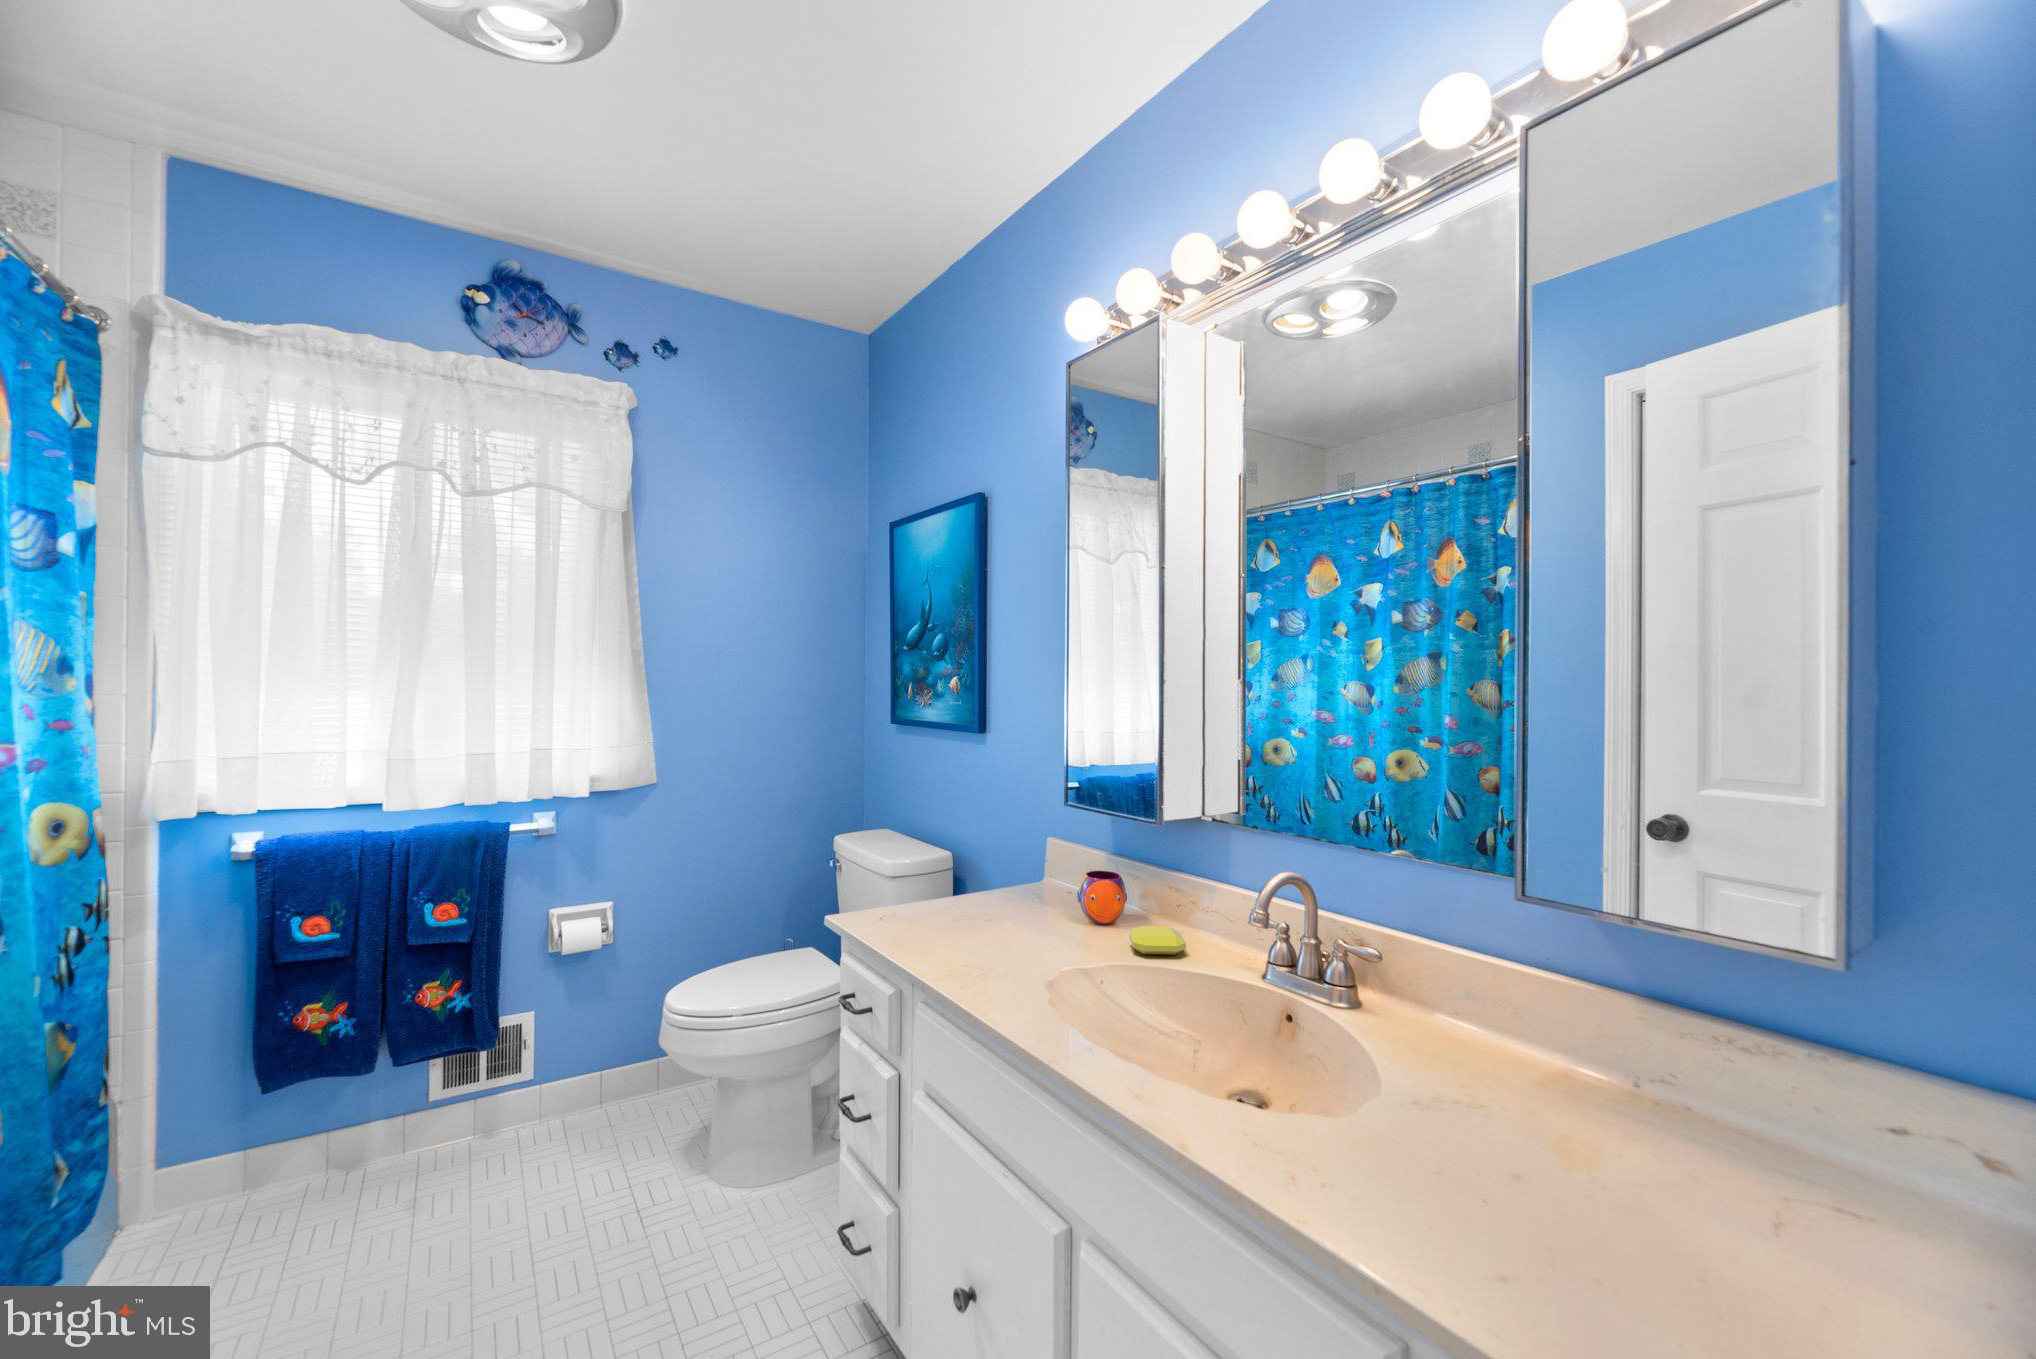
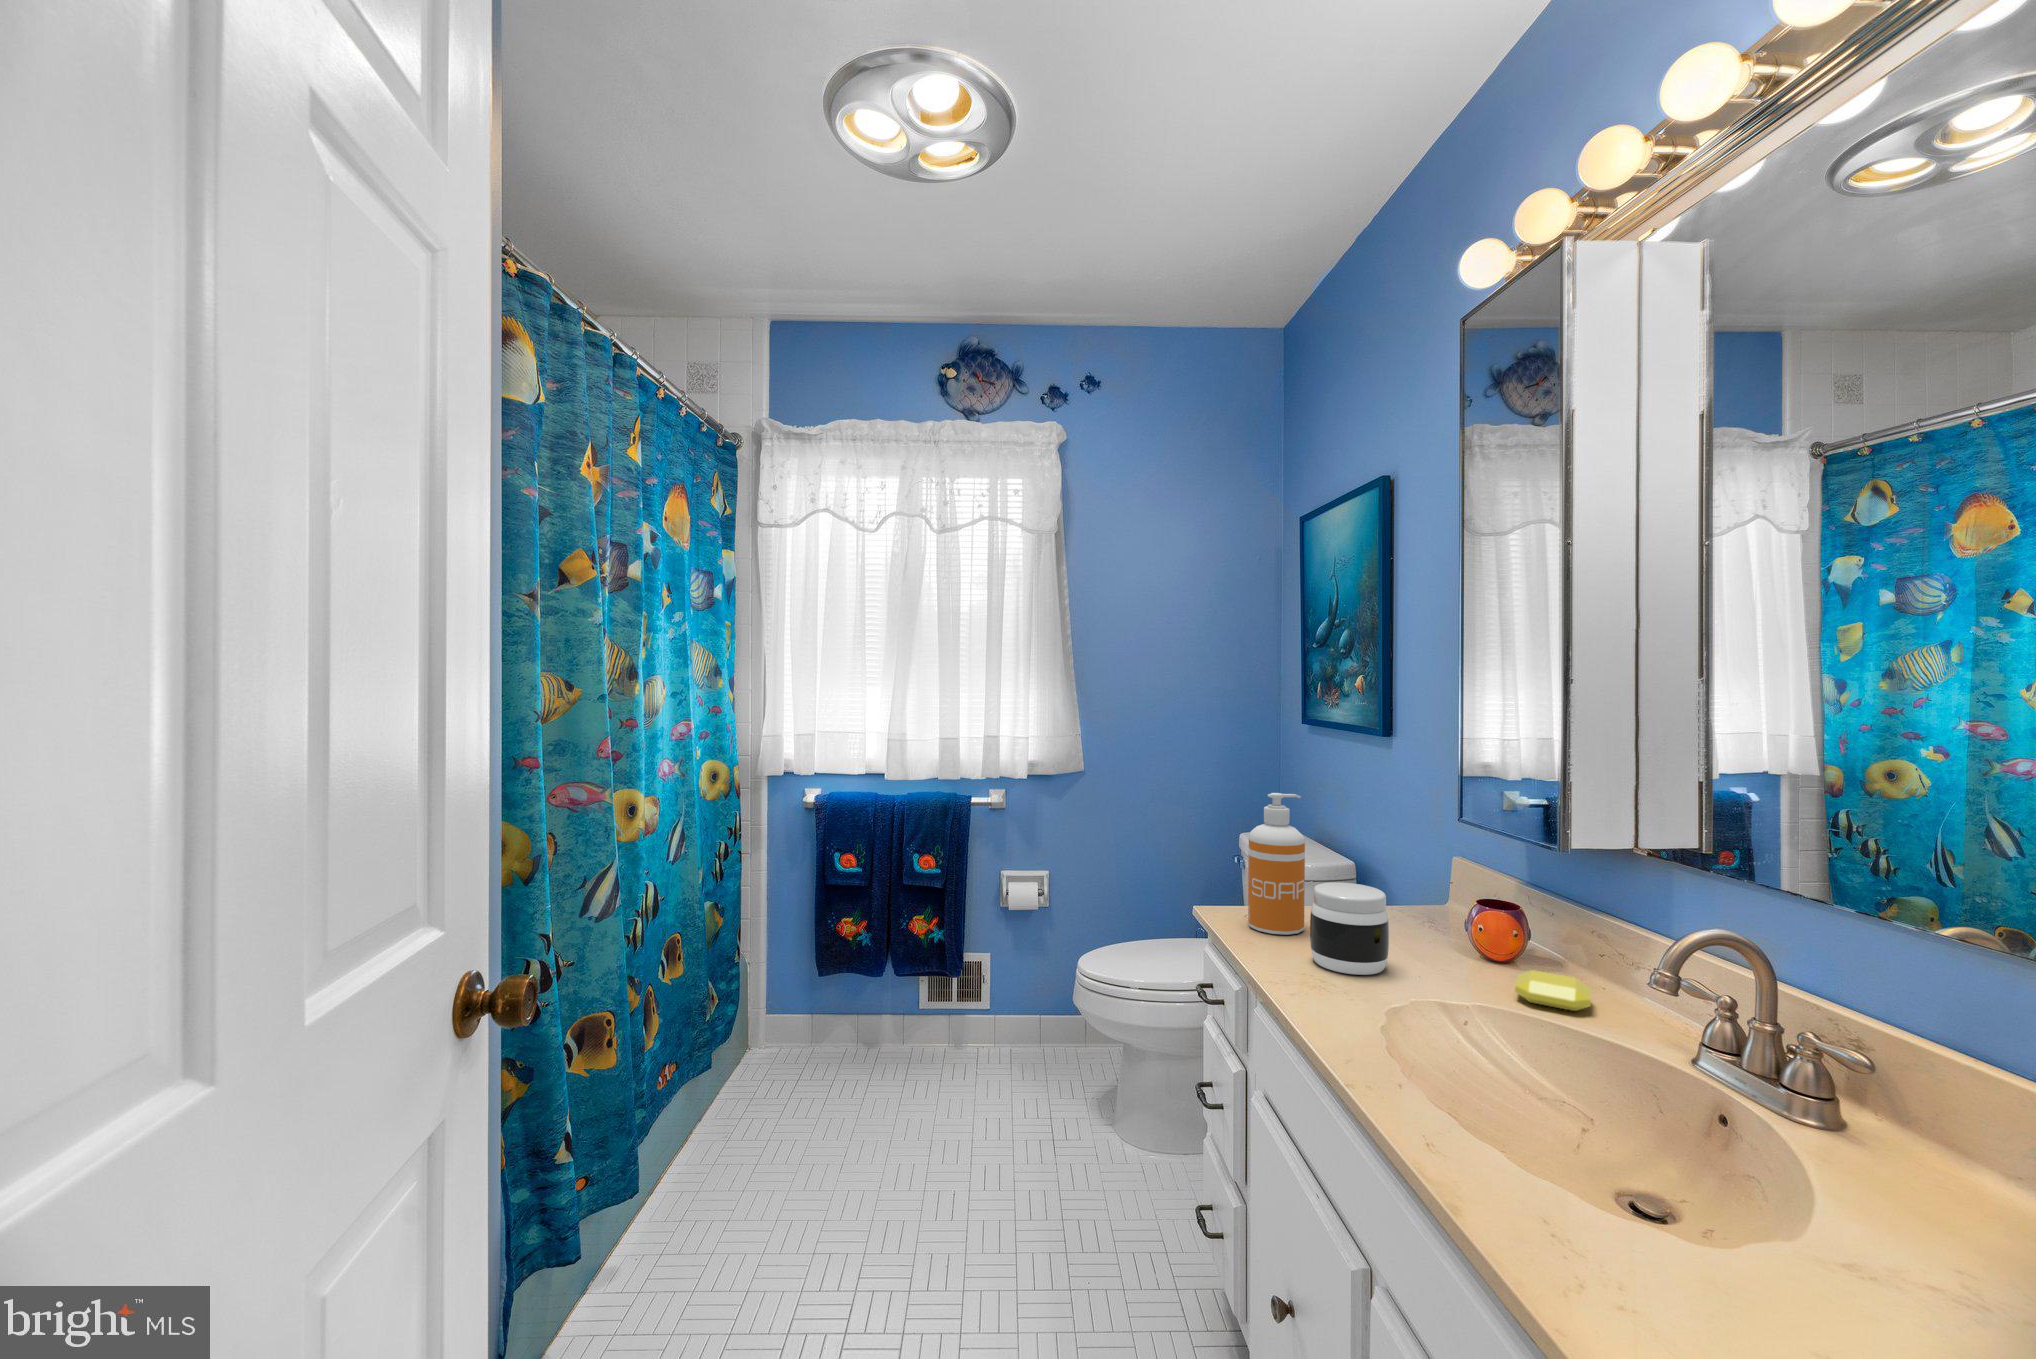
soap dispenser: none [890,792,944,932] -> present [1248,793,1305,935]
jar: none [963,872,1031,958] -> present [1310,882,1389,975]

